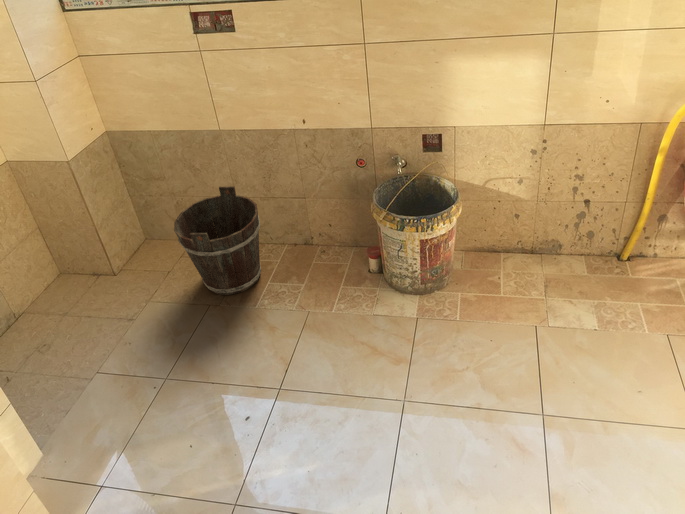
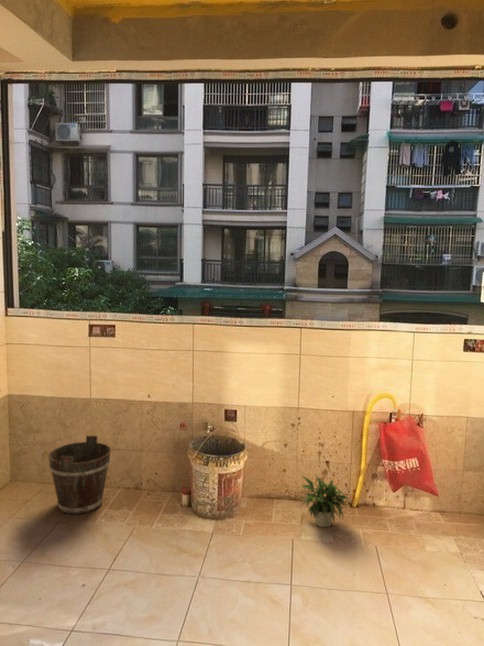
potted plant: none [535,225,623,299] -> present [302,477,348,527]

